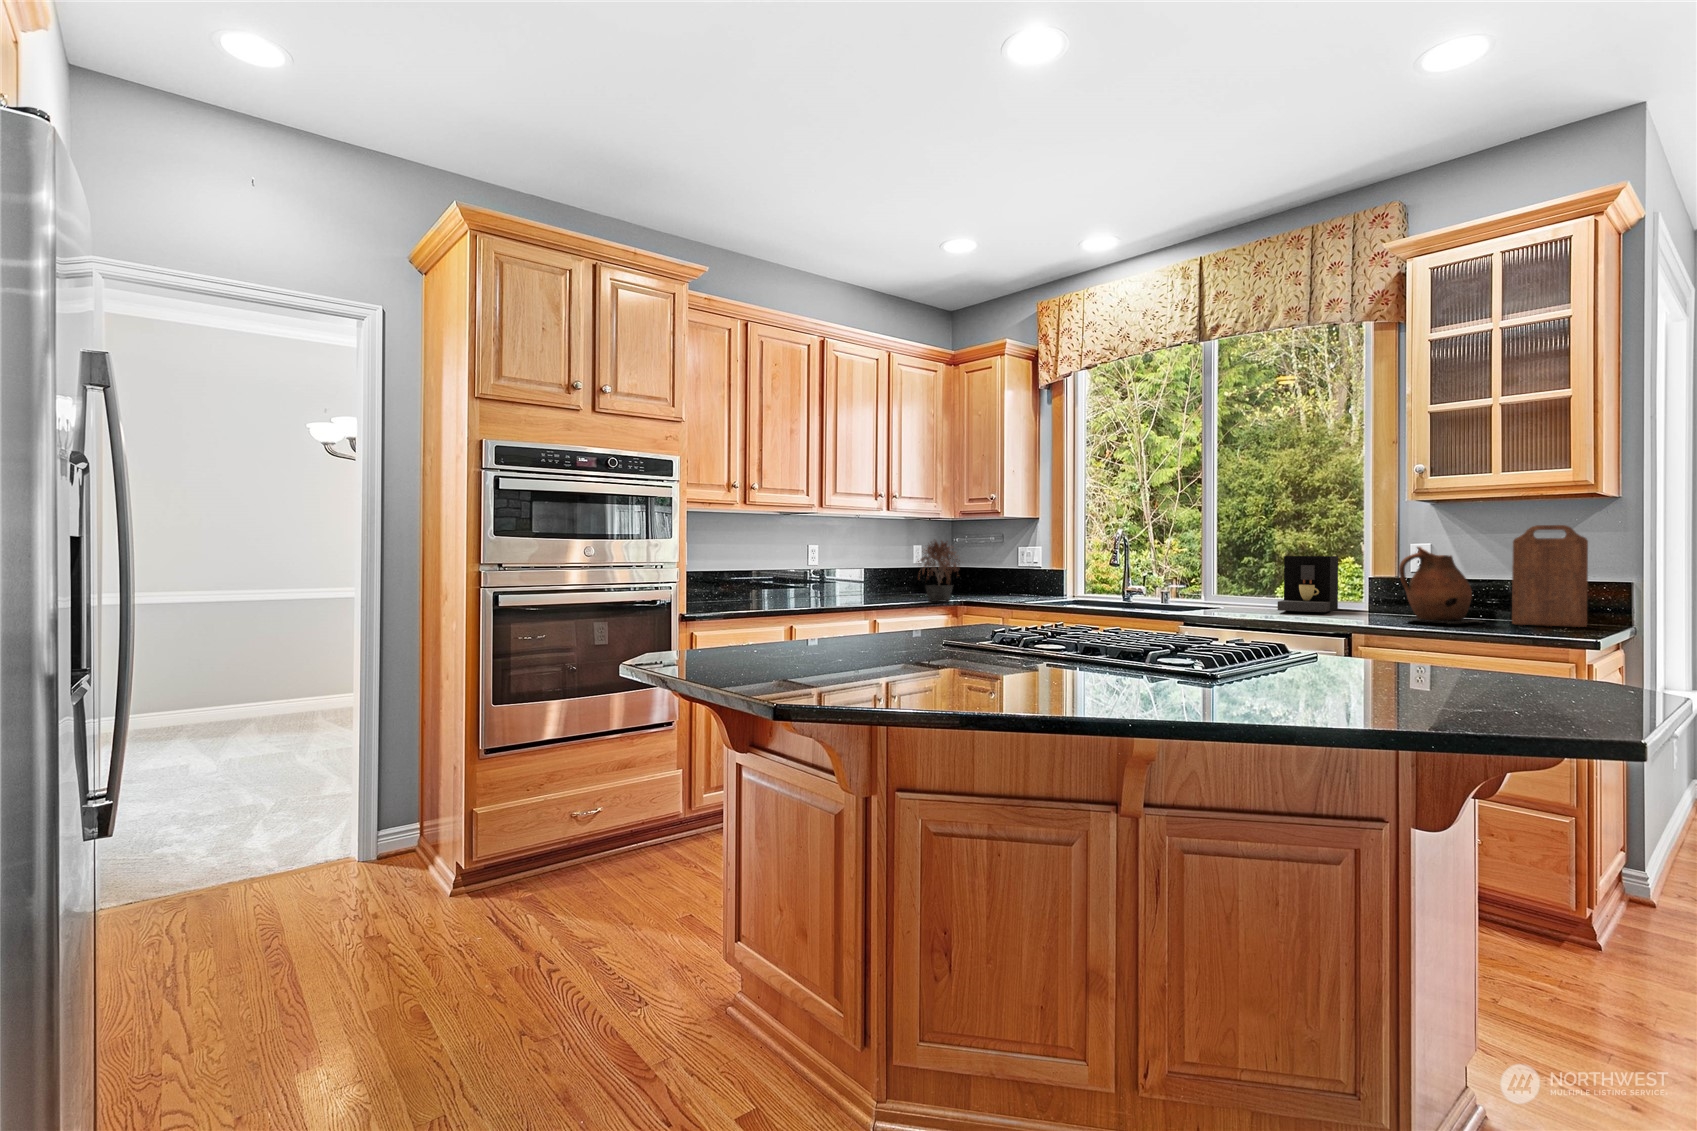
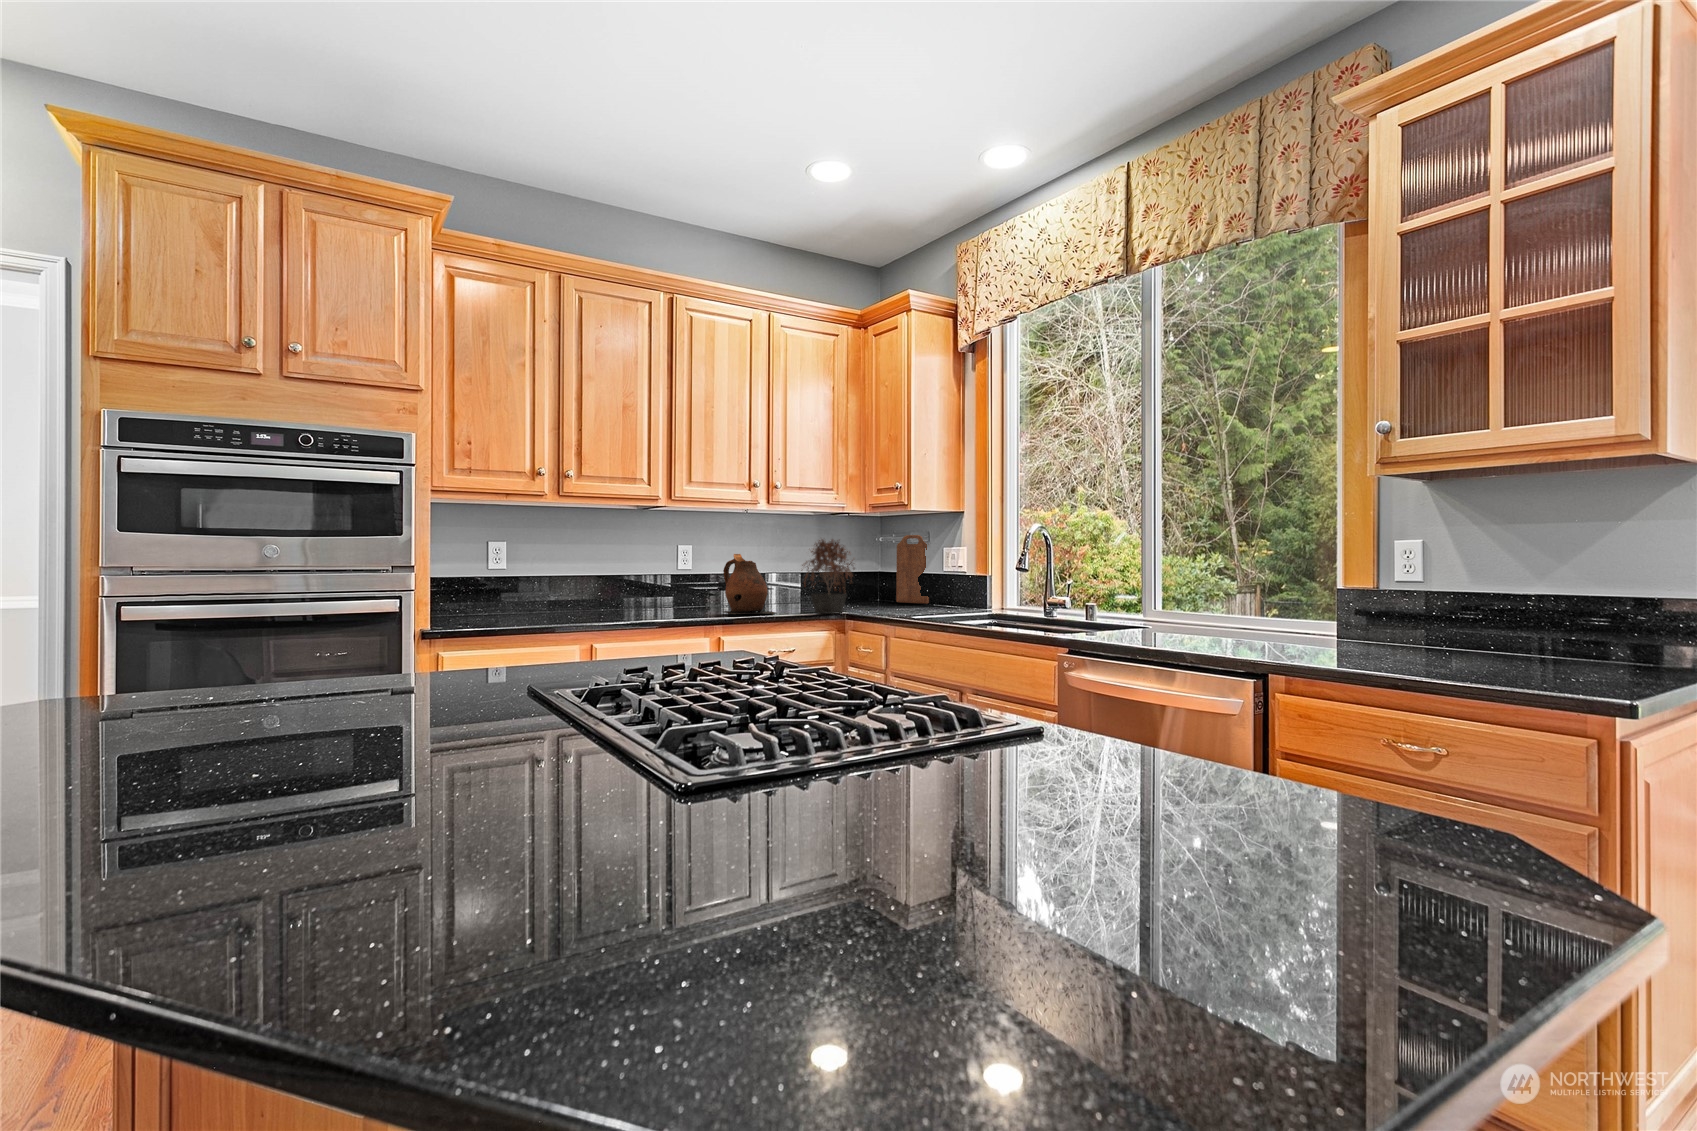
cutting board: present [1512,525,1588,627] -> present [896,535,929,604]
ceramic pitcher: present [1399,547,1481,624] -> present [723,554,777,615]
coffee maker: present [1278,556,1338,612] -> none [1204,558,1304,638]

